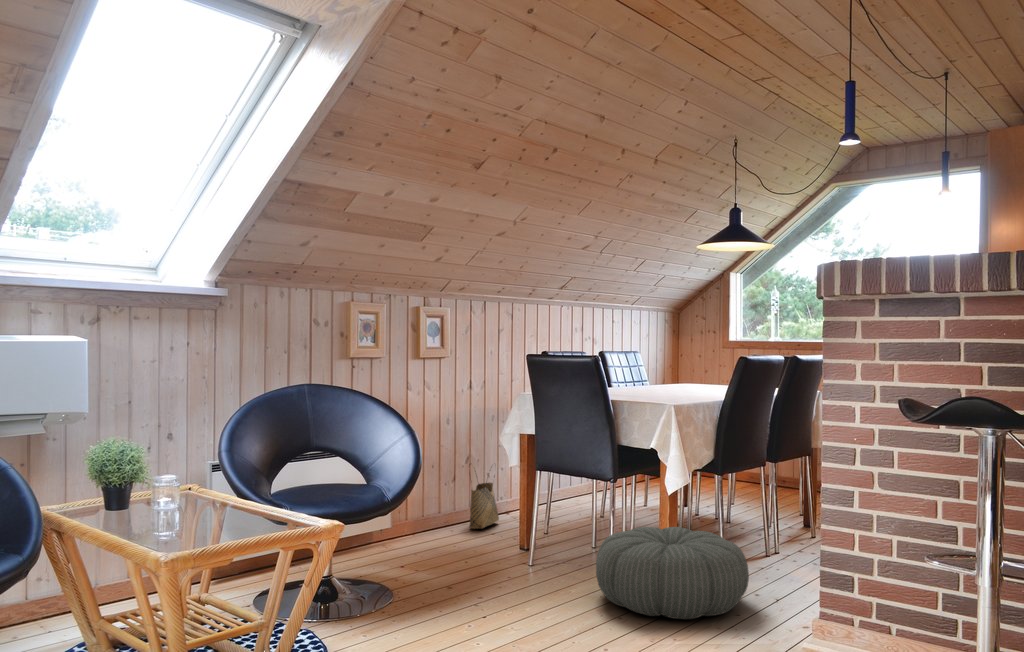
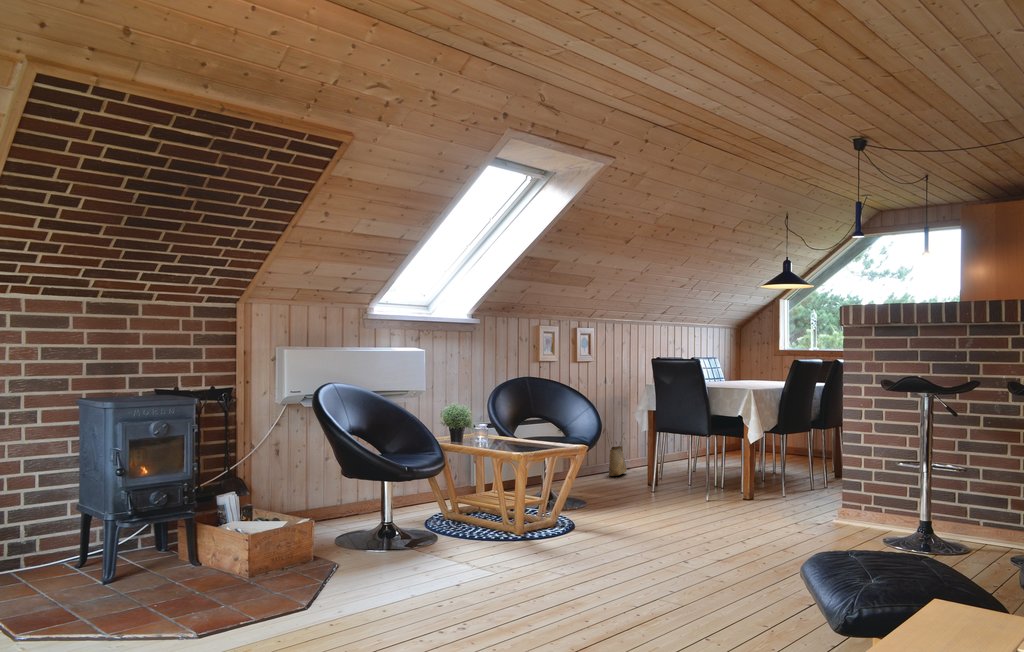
pouf: present [596,527,749,619] -> none [707,464,801,513]

